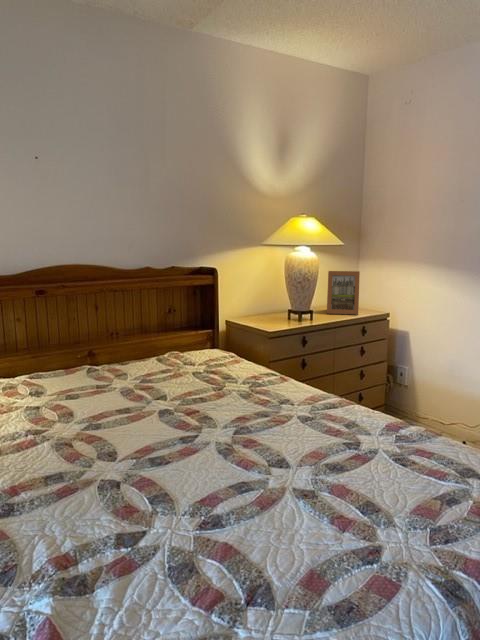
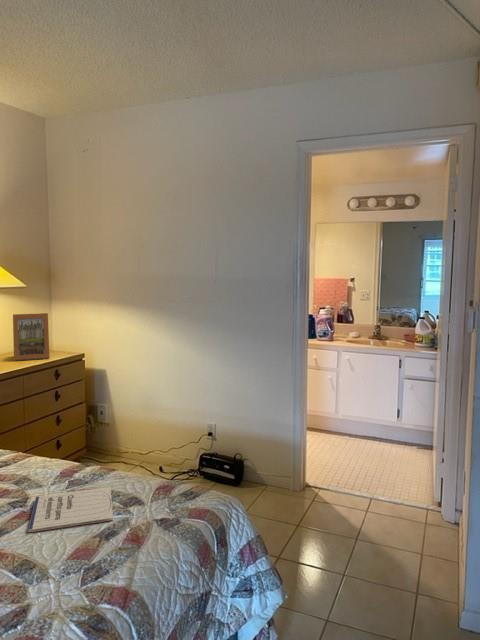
notebook: none [366,441,451,487] -> present [28,487,113,532]

